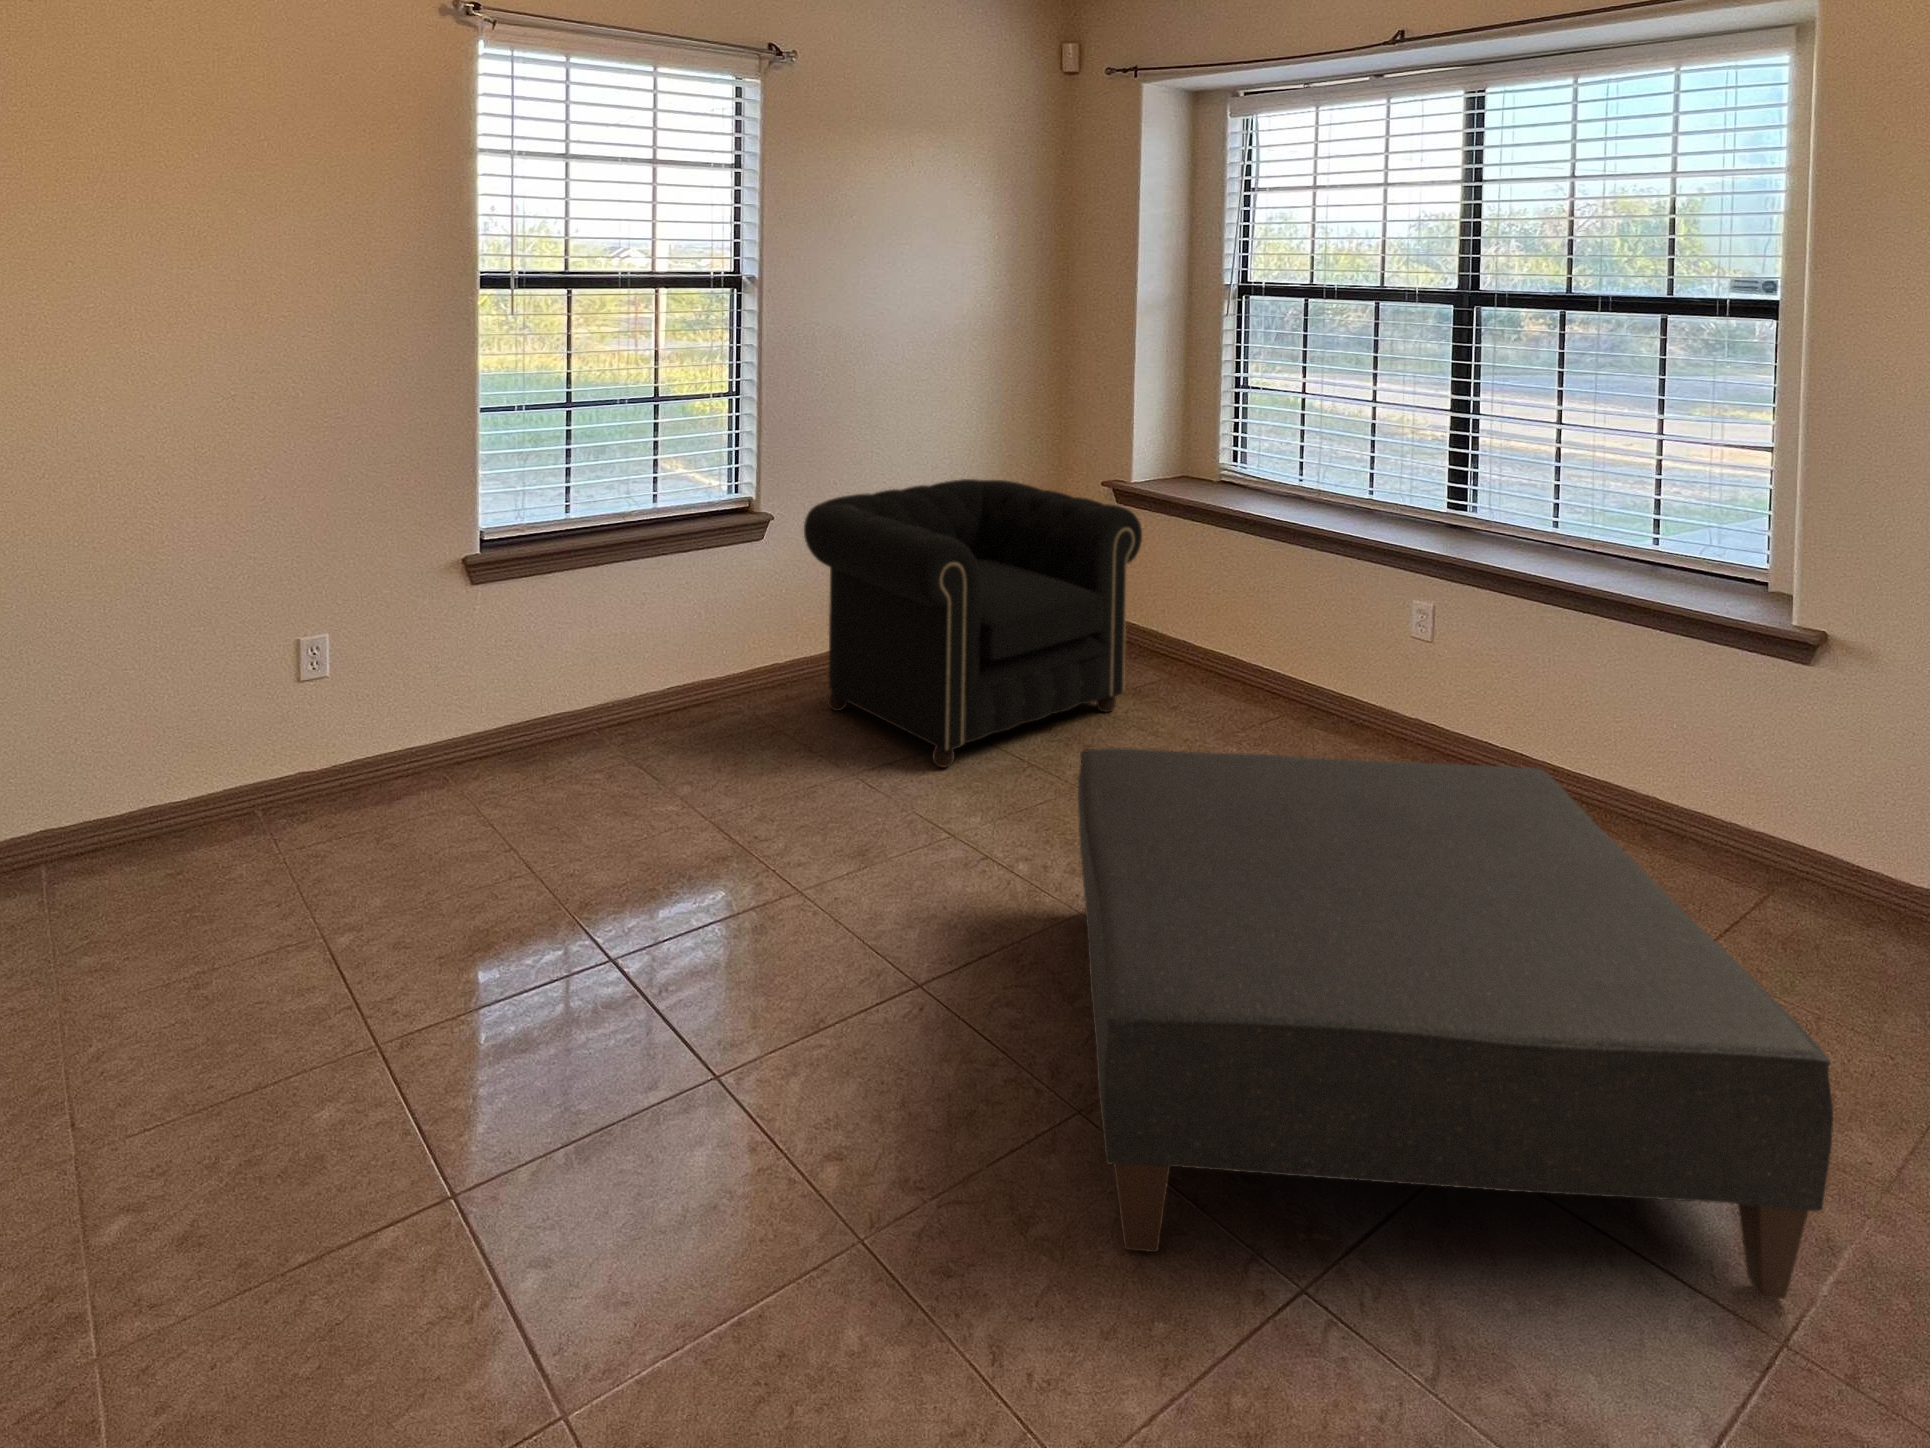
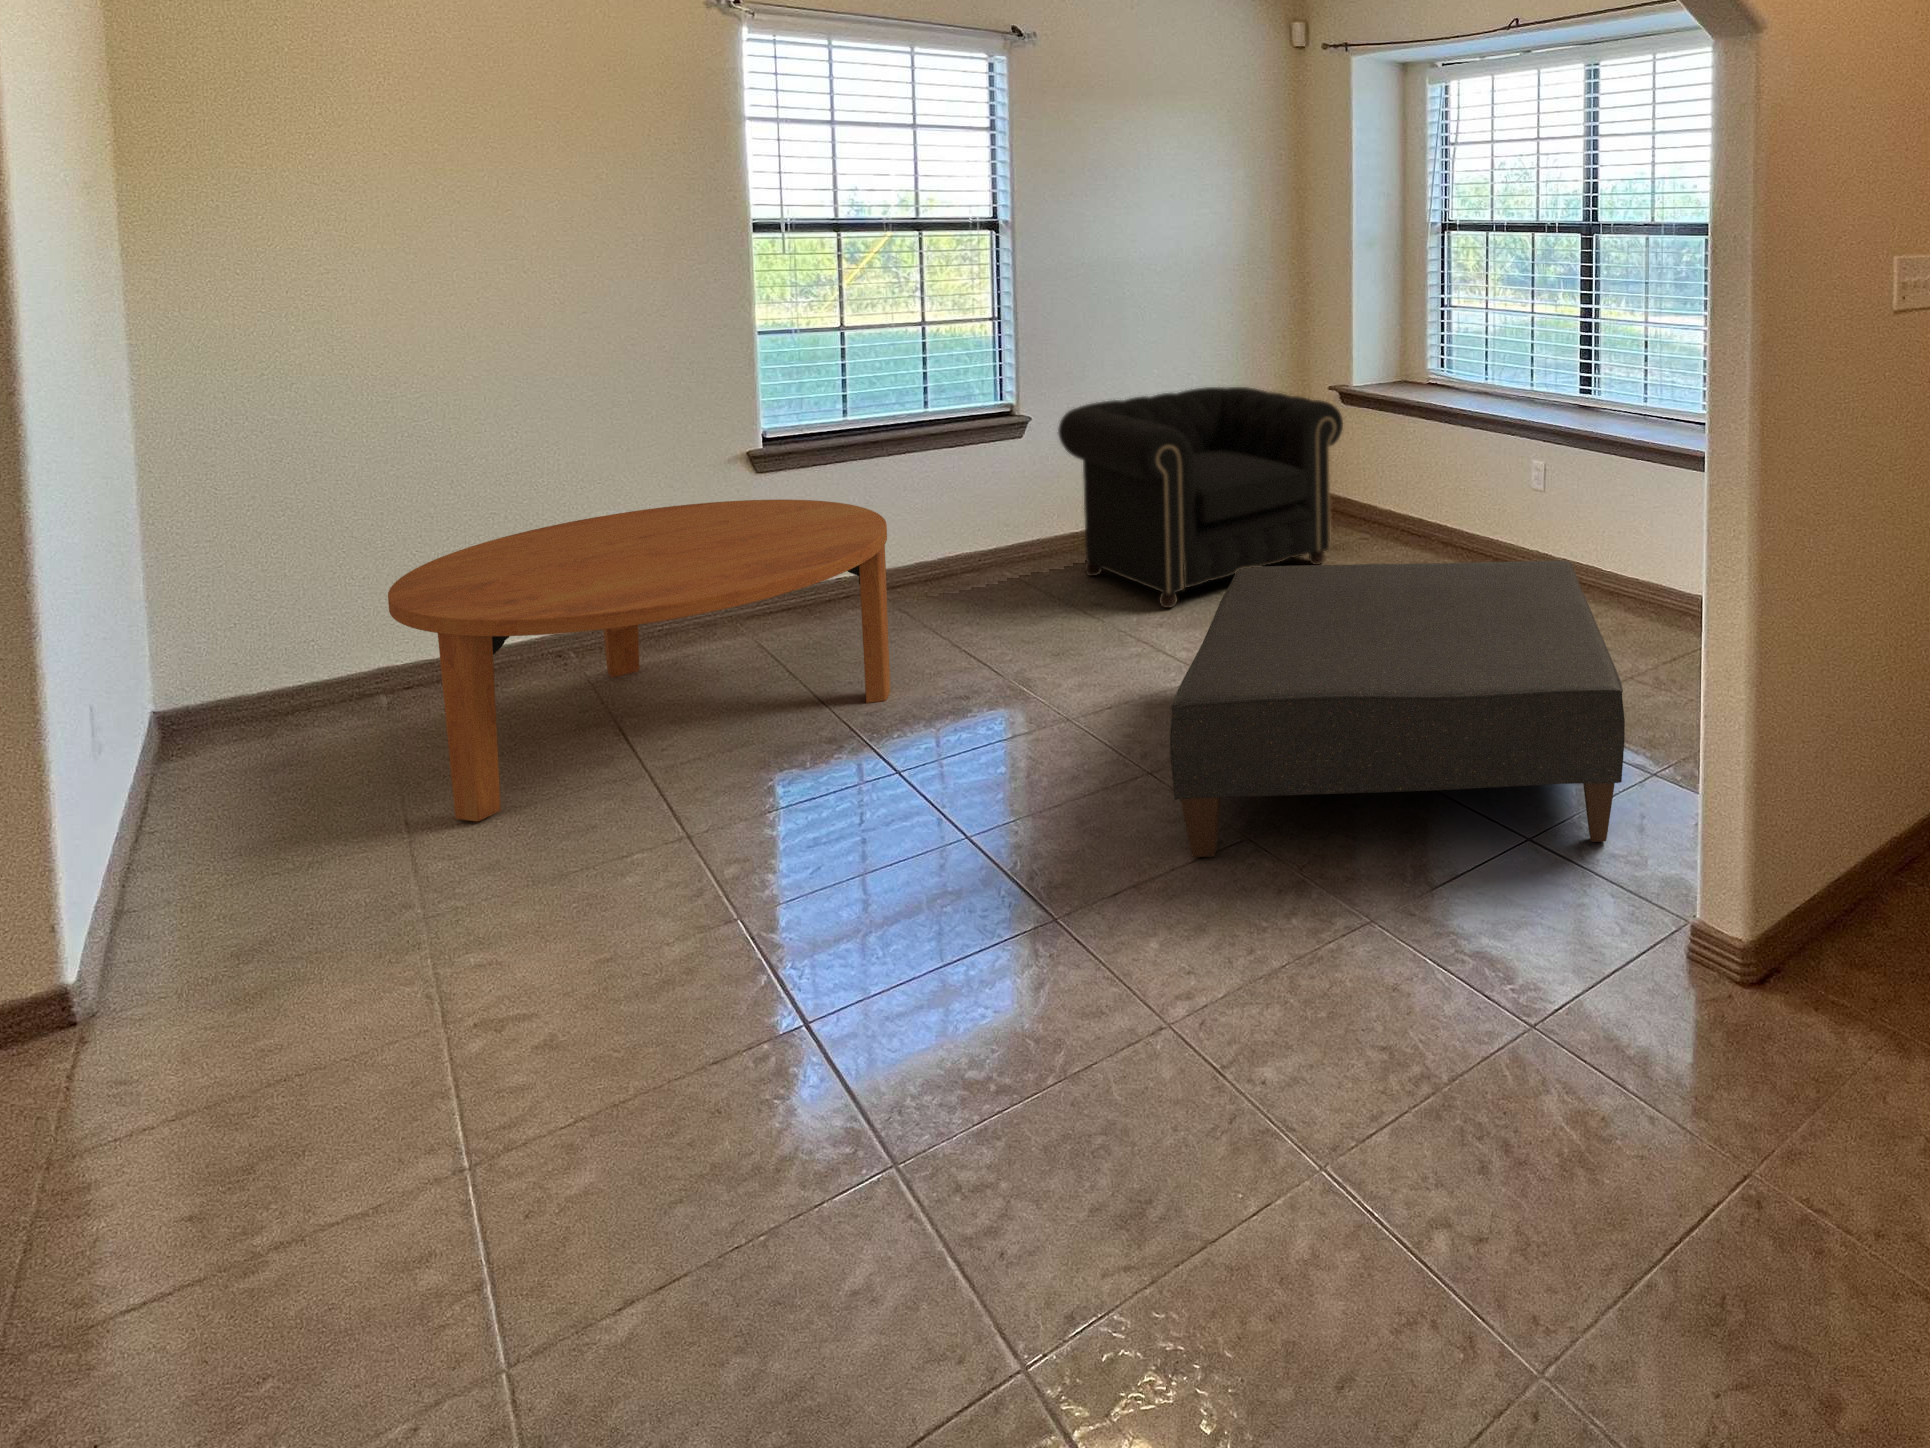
coffee table: none [69,609,636,1054] -> present [388,499,890,821]

